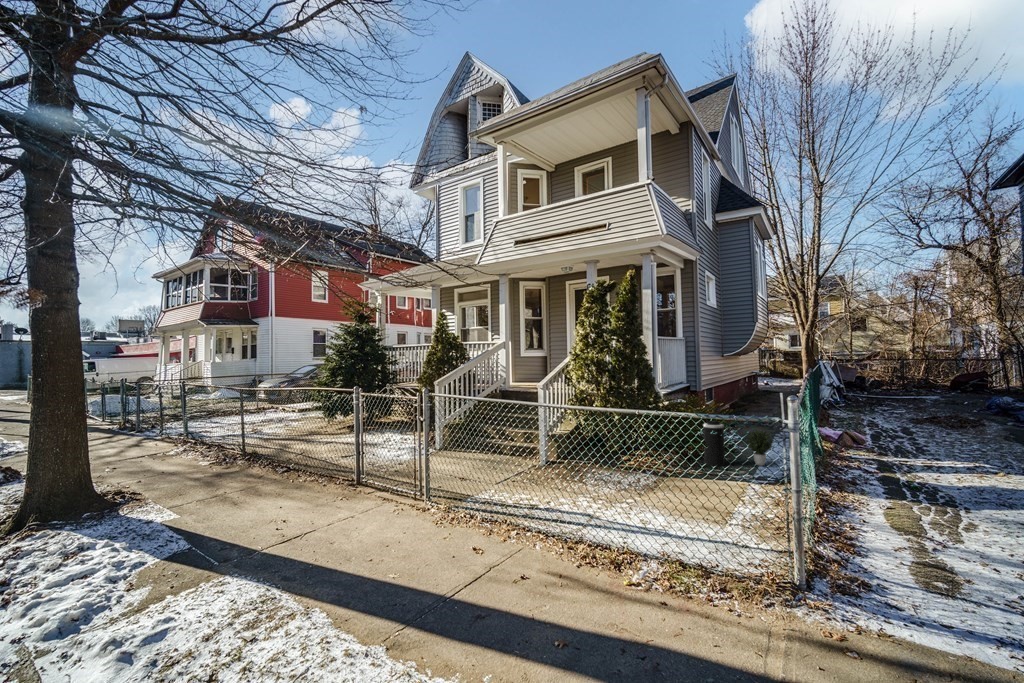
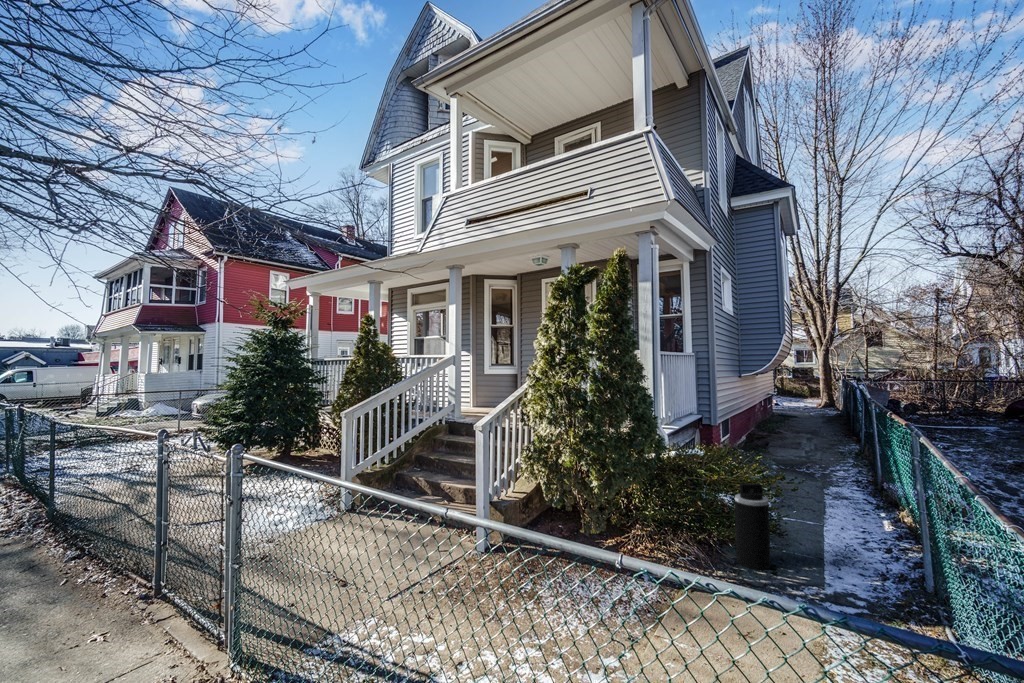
potted plant: present [747,430,773,466] -> none [806,508,853,570]

